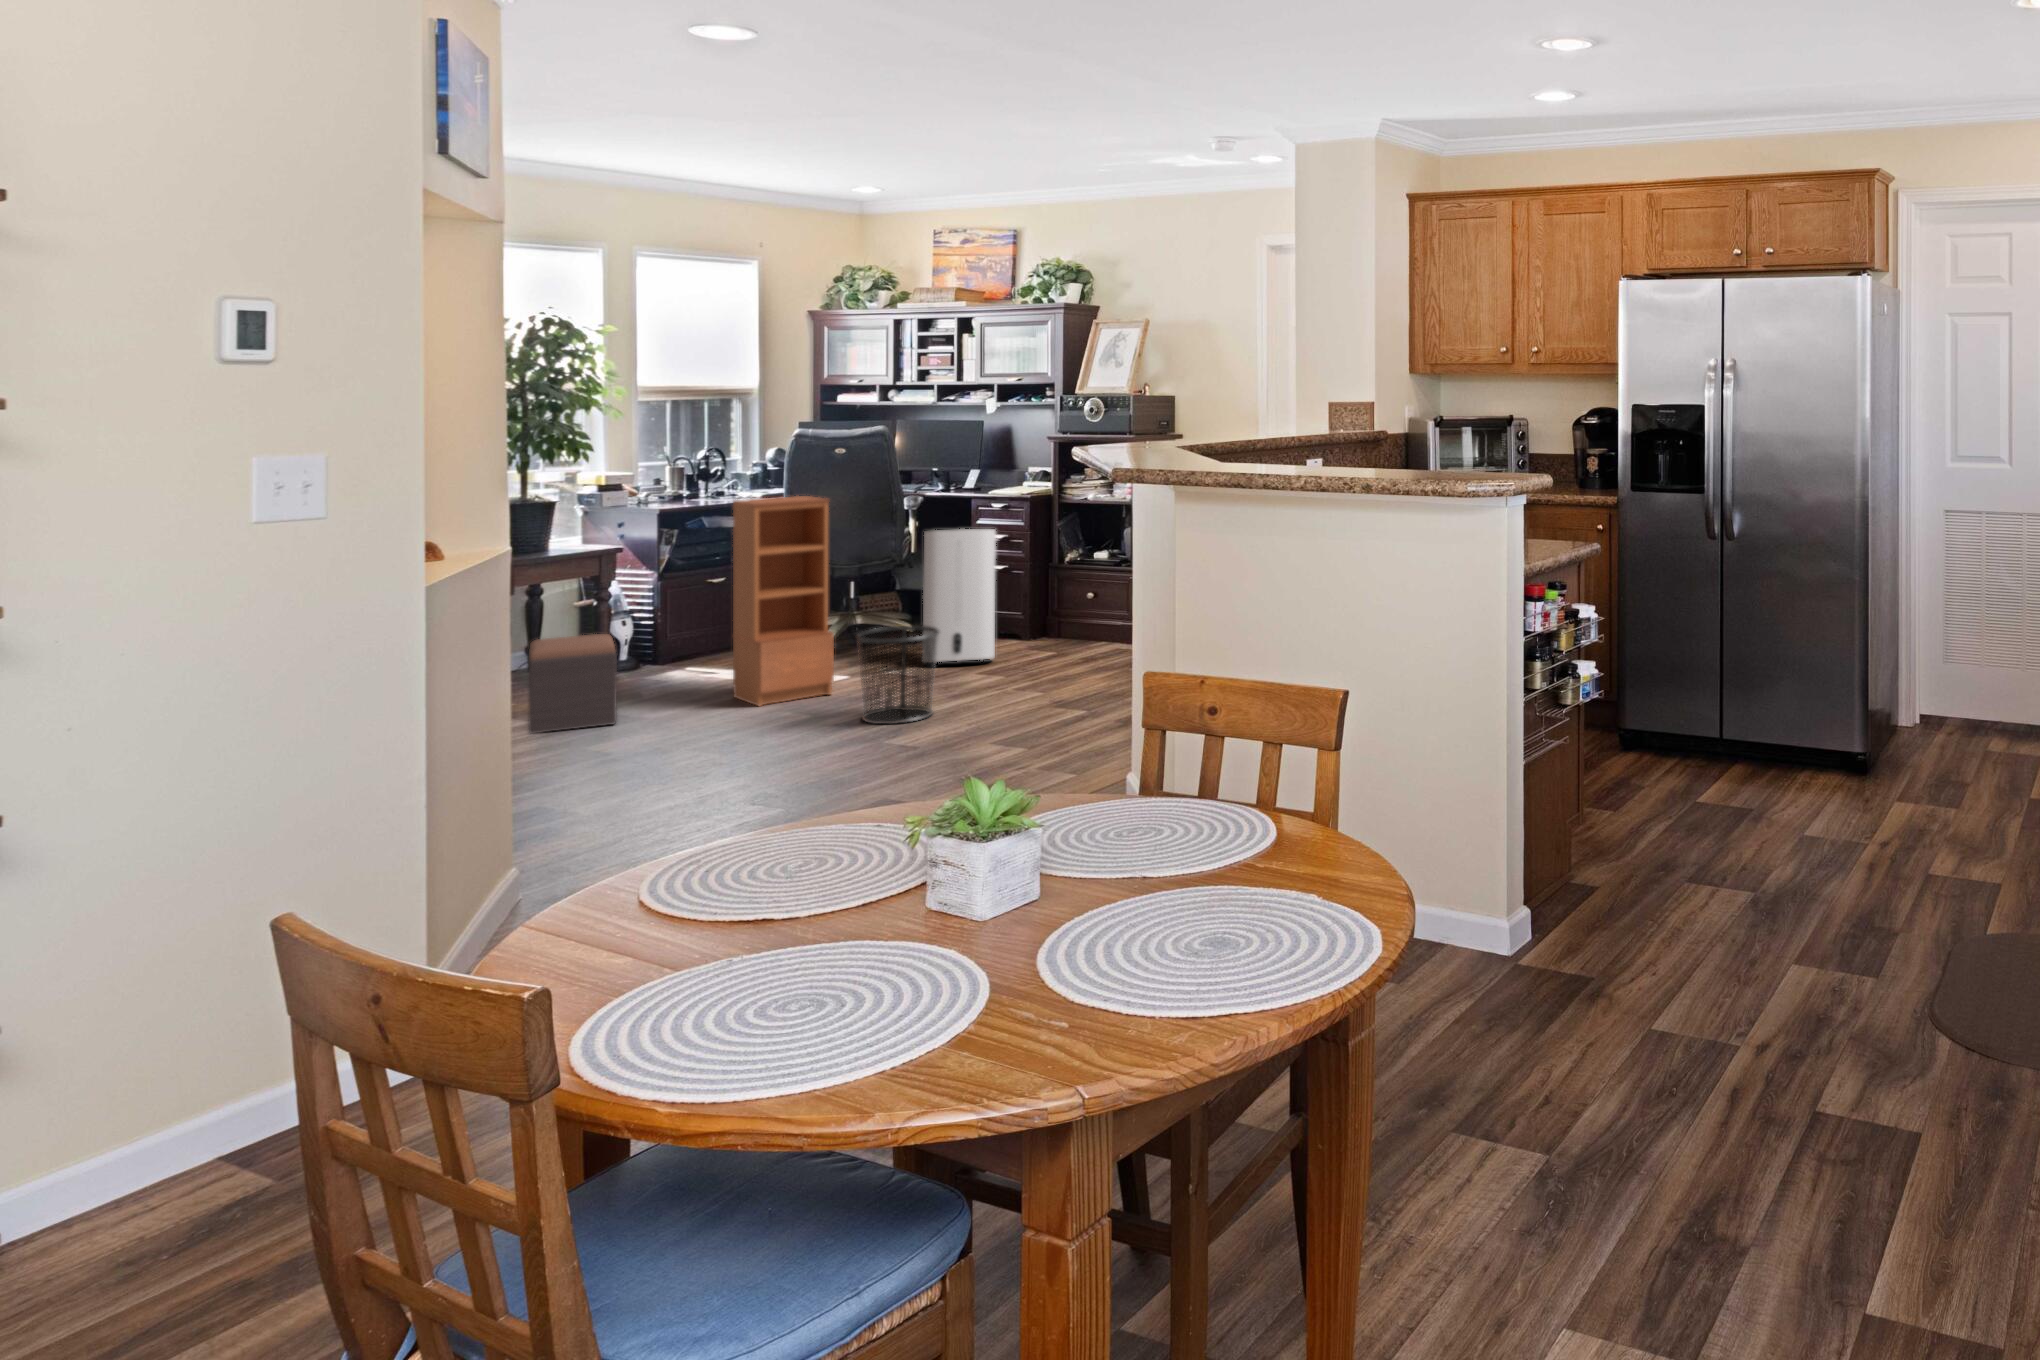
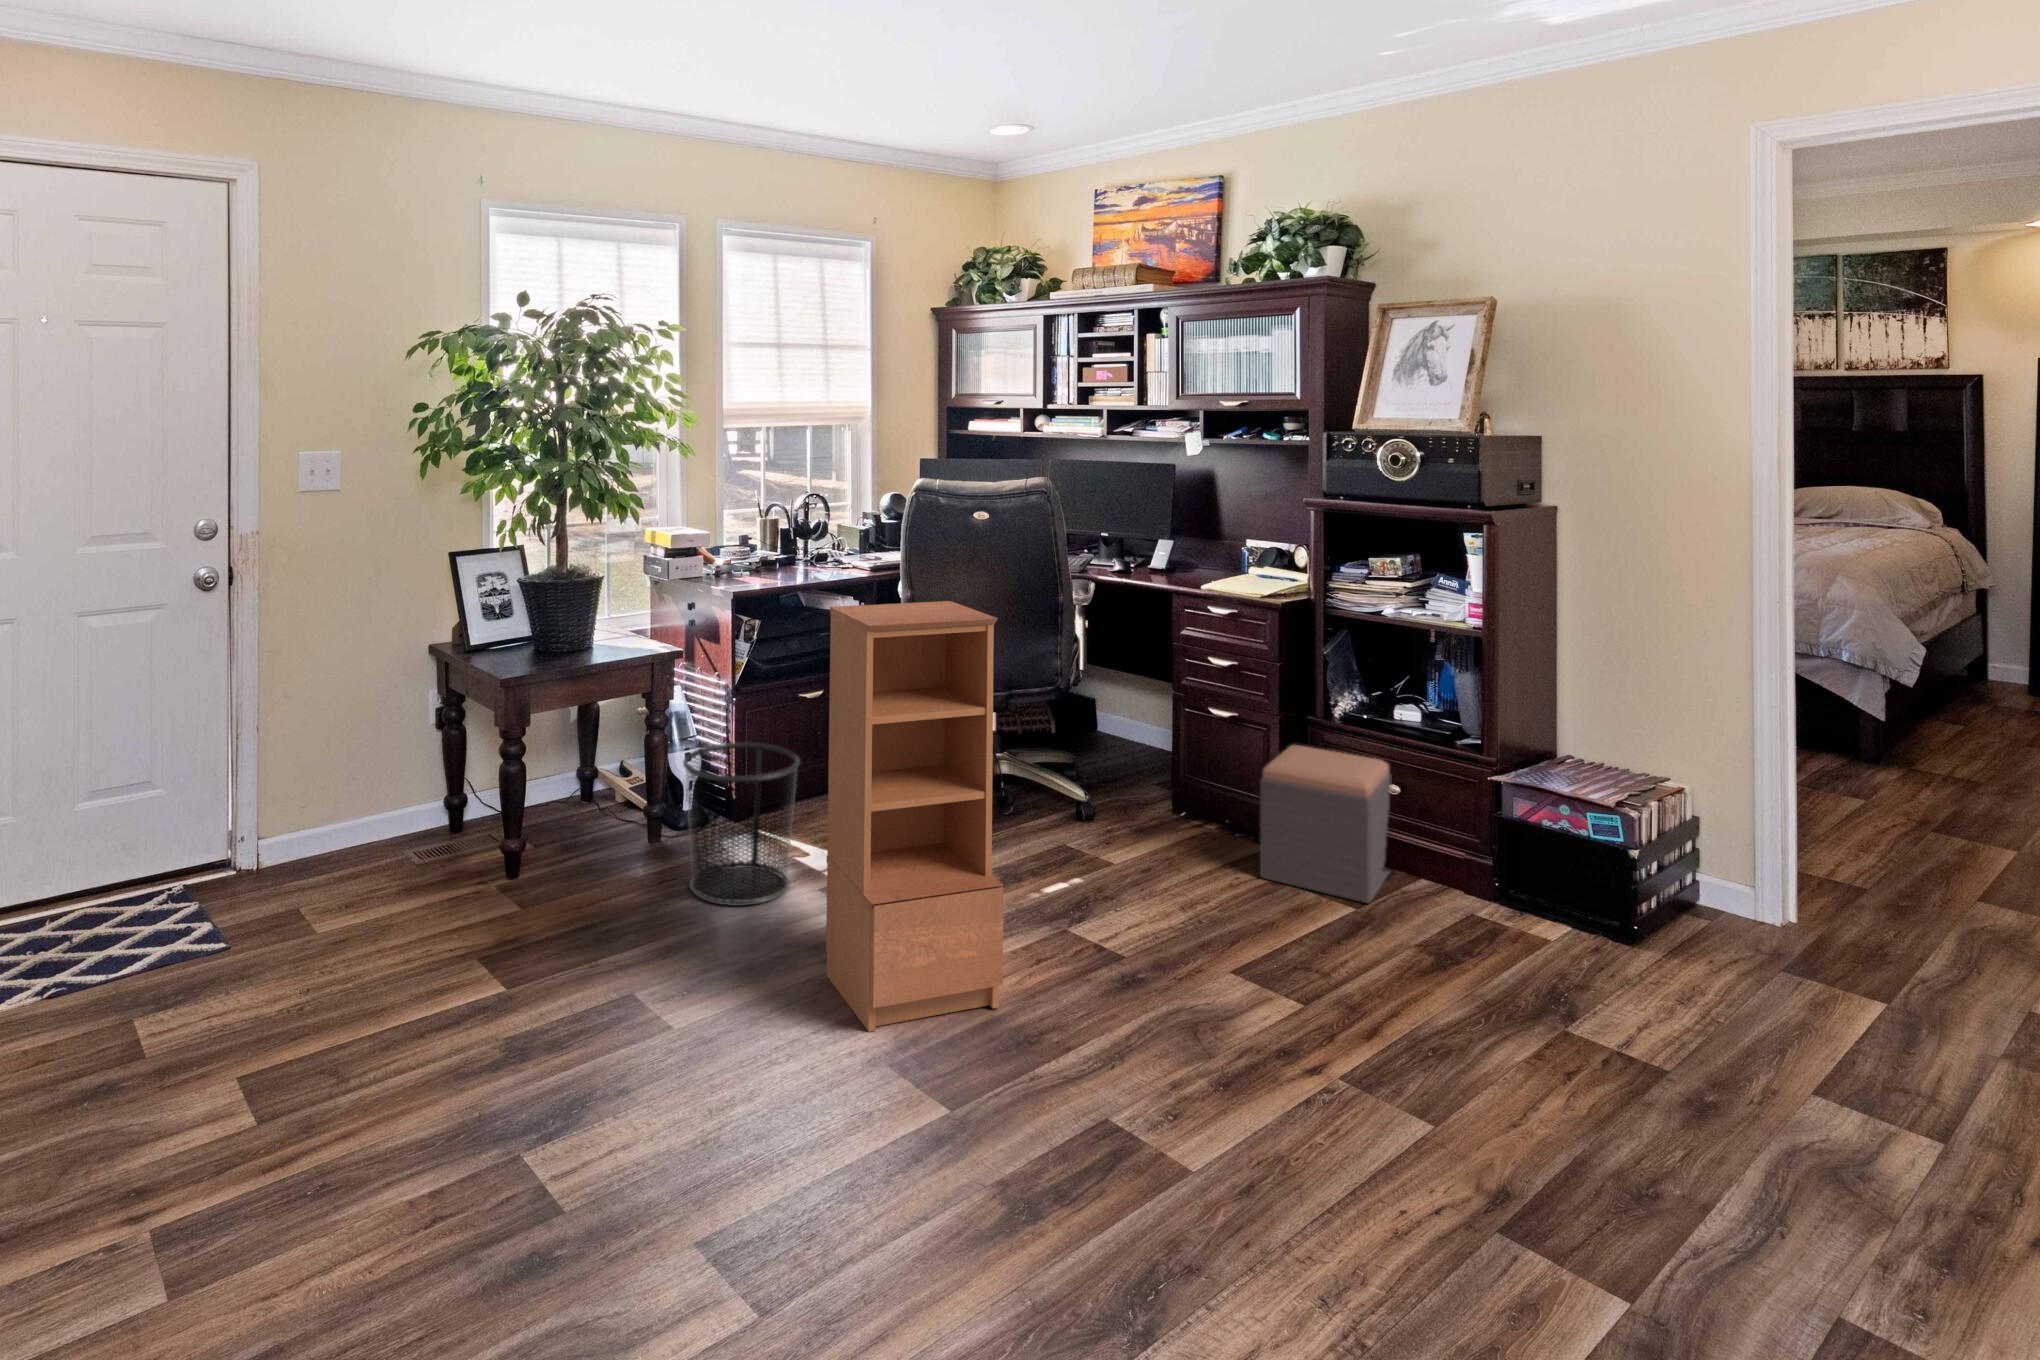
air purifier: present [923,529,996,663] -> none [1133,662,1264,923]
waste bin: present [856,626,940,724] -> present [683,742,800,906]
footstool: present [529,634,617,734] -> present [1260,745,1390,903]

